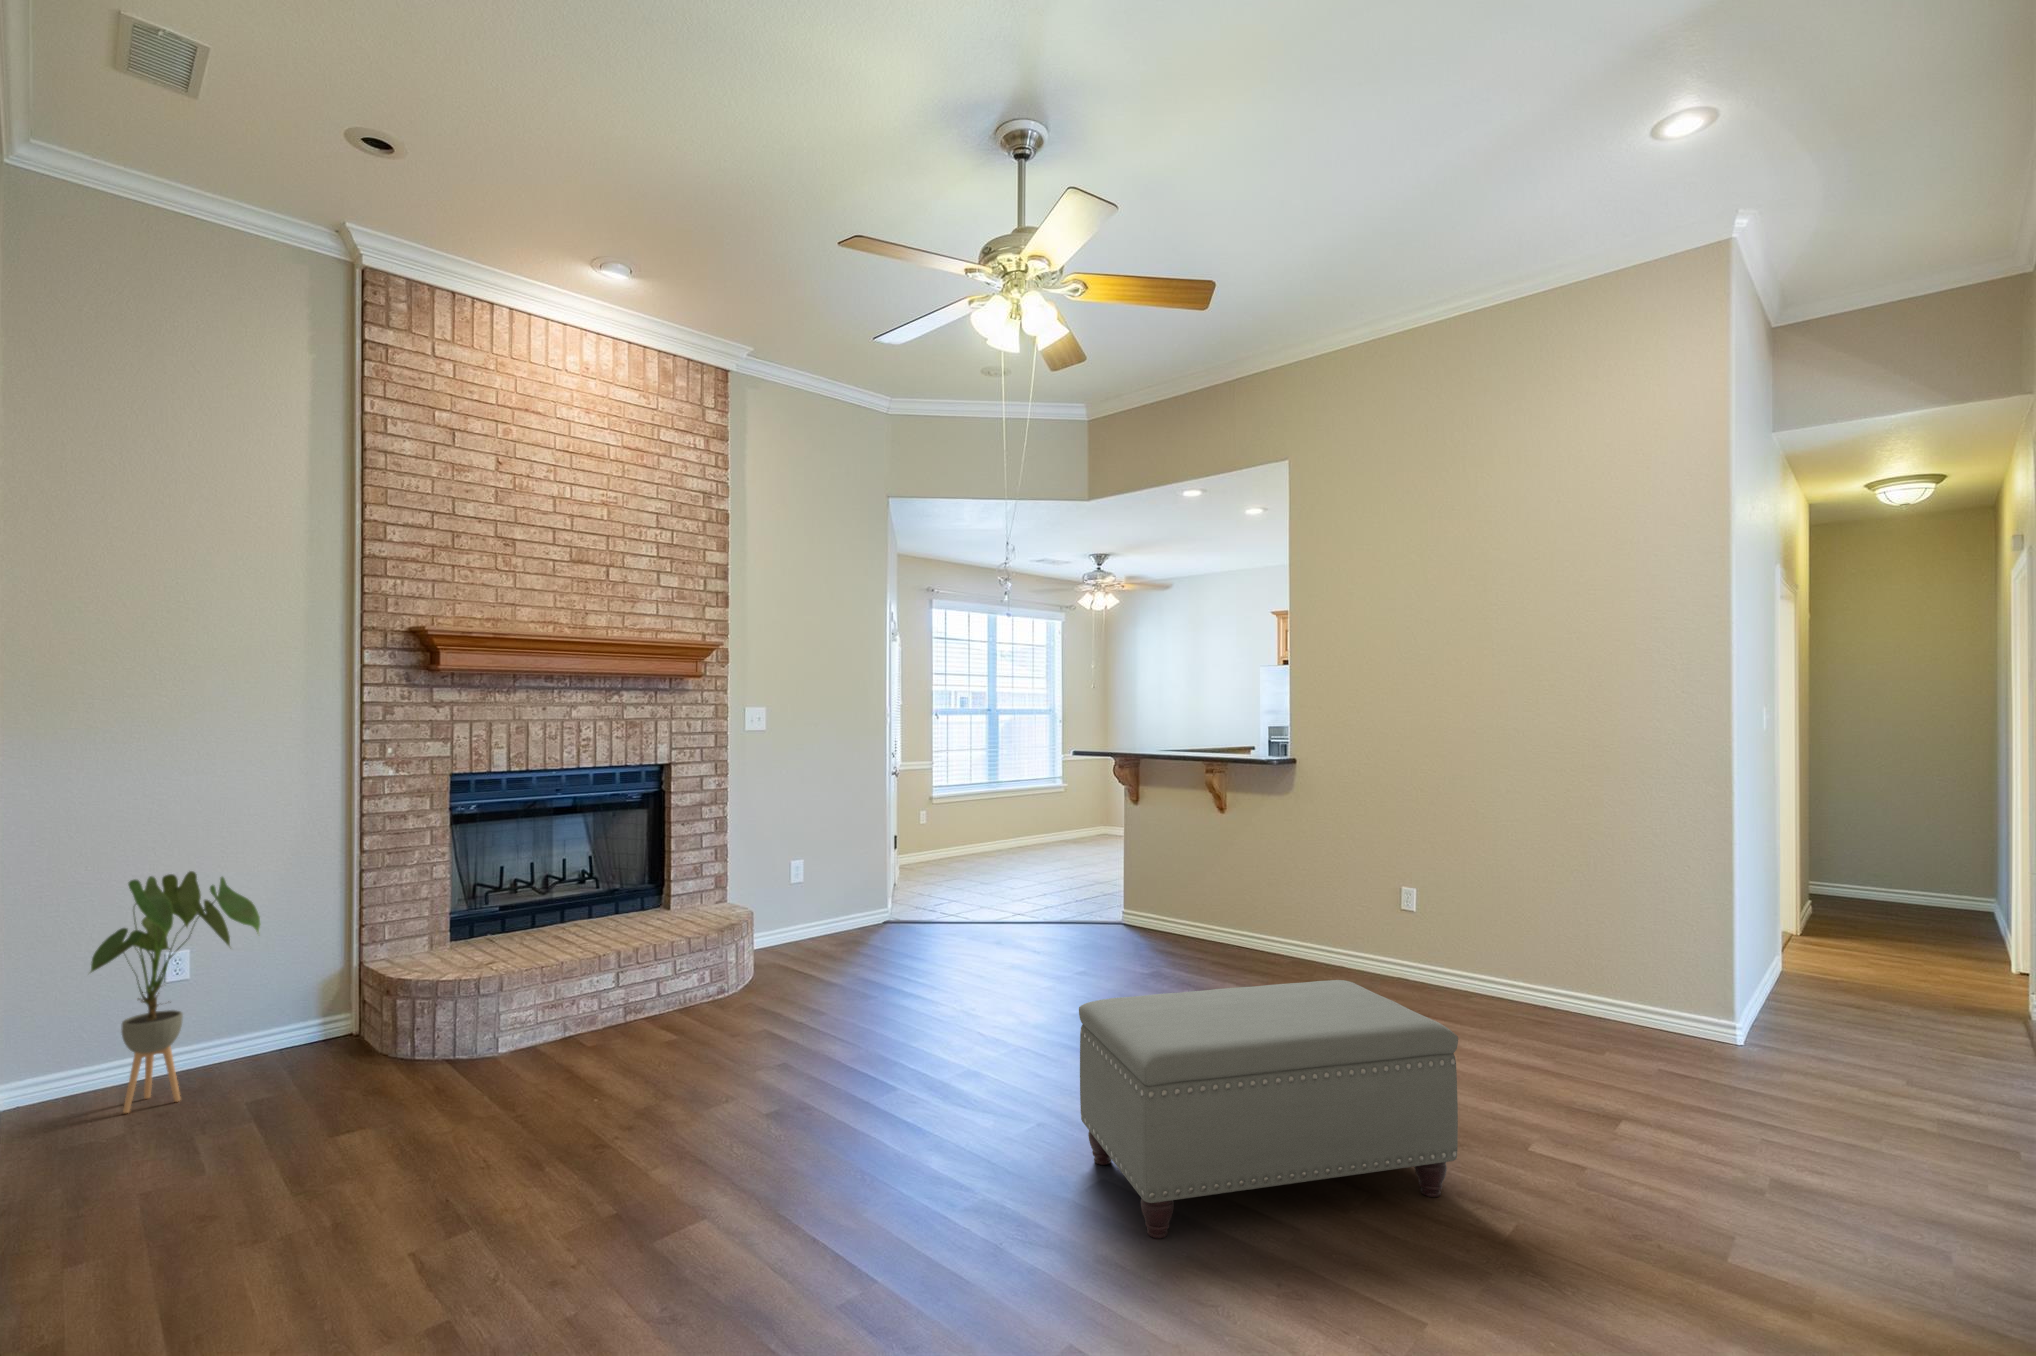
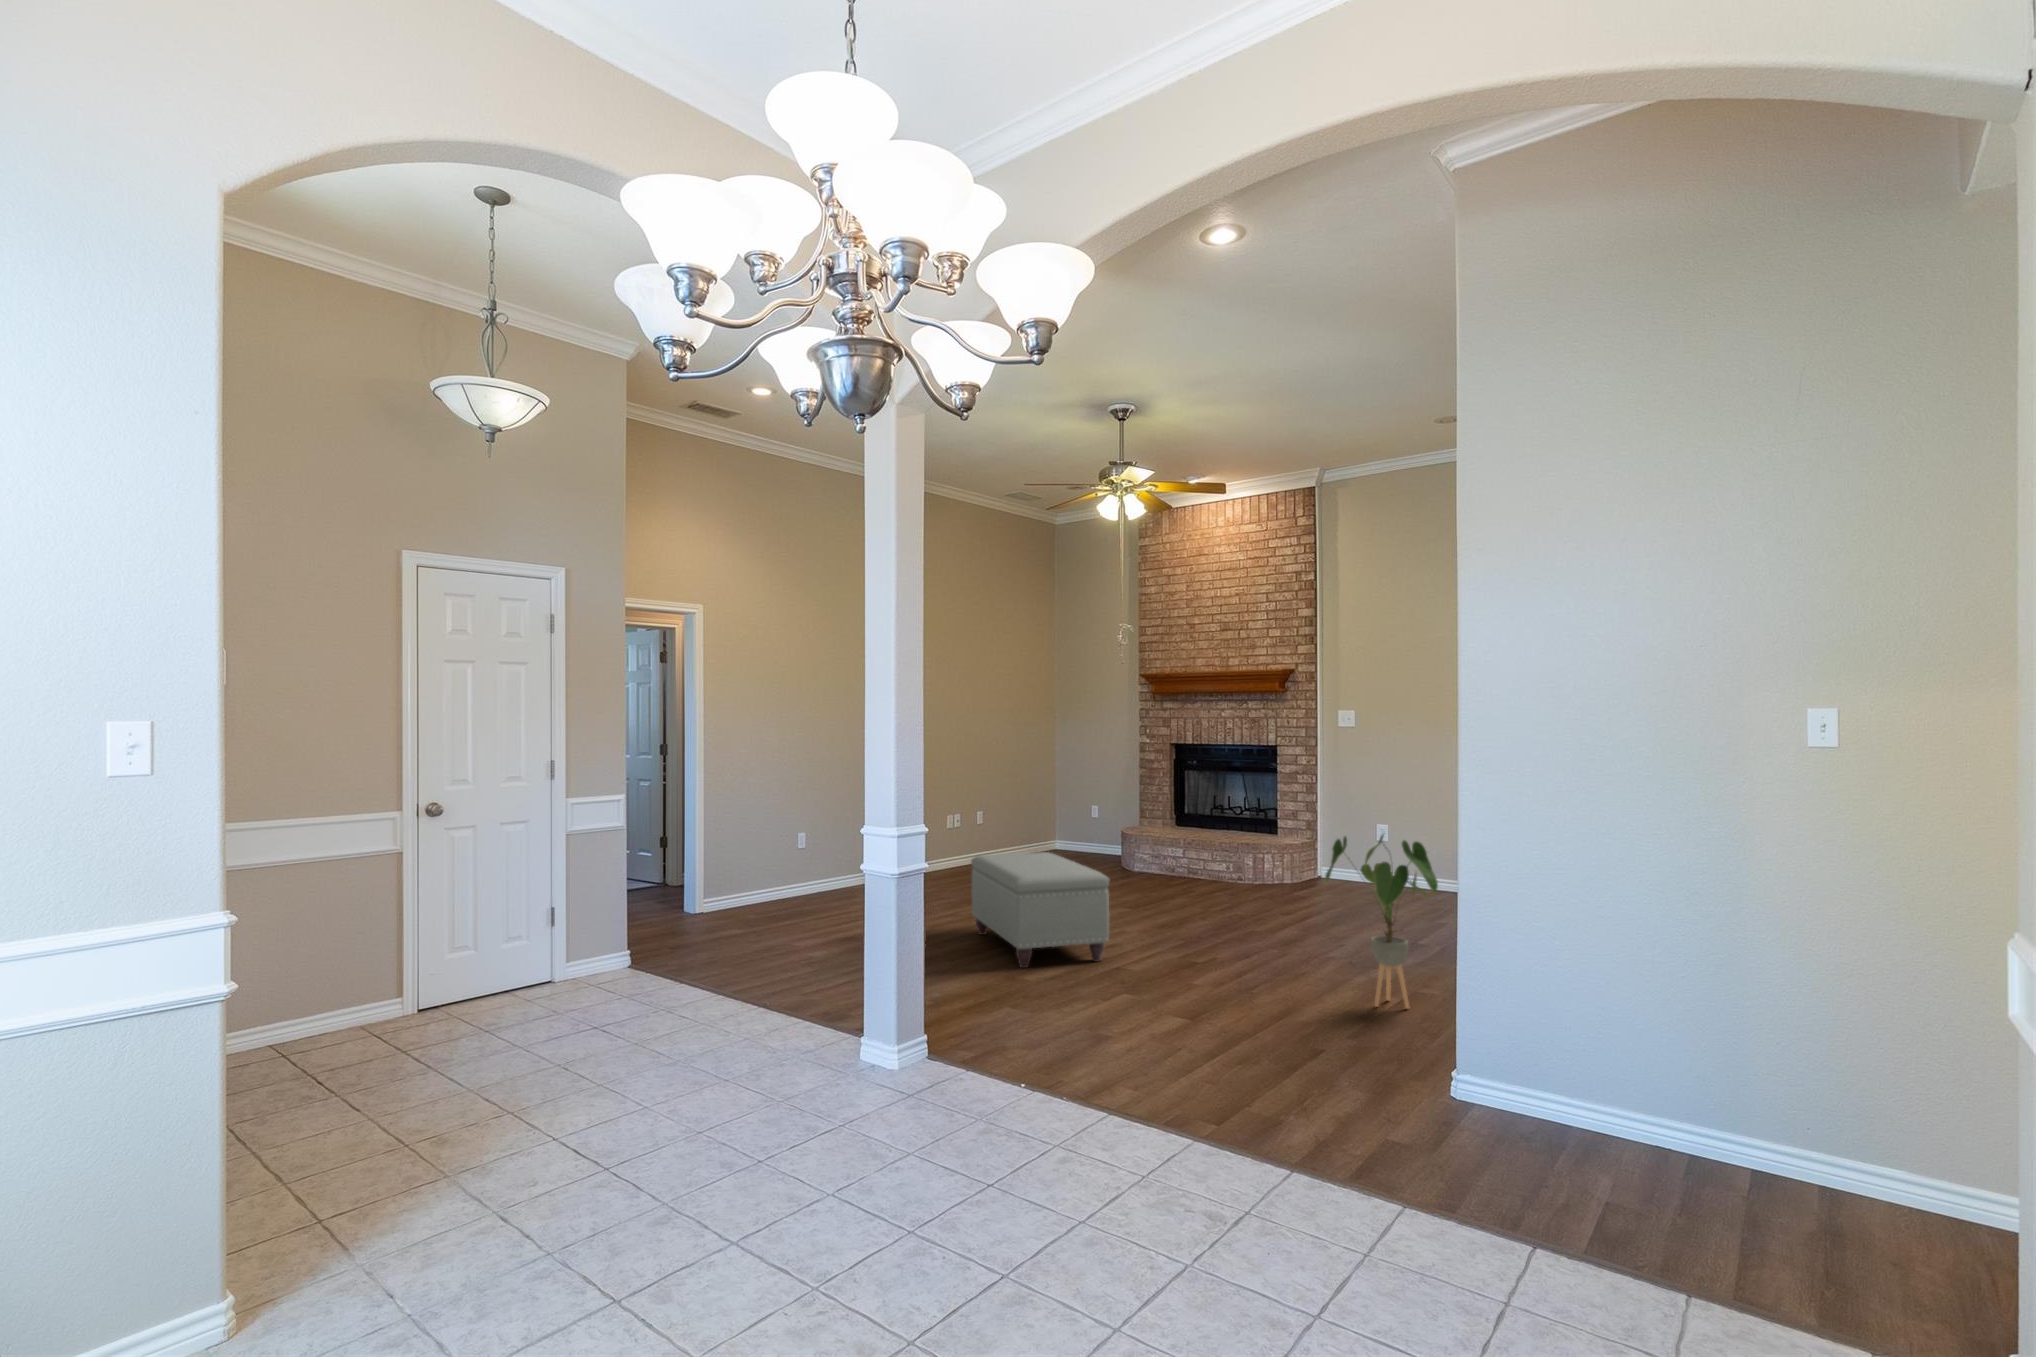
house plant: present [91,871,260,1113] -> present [1325,835,1438,1009]

